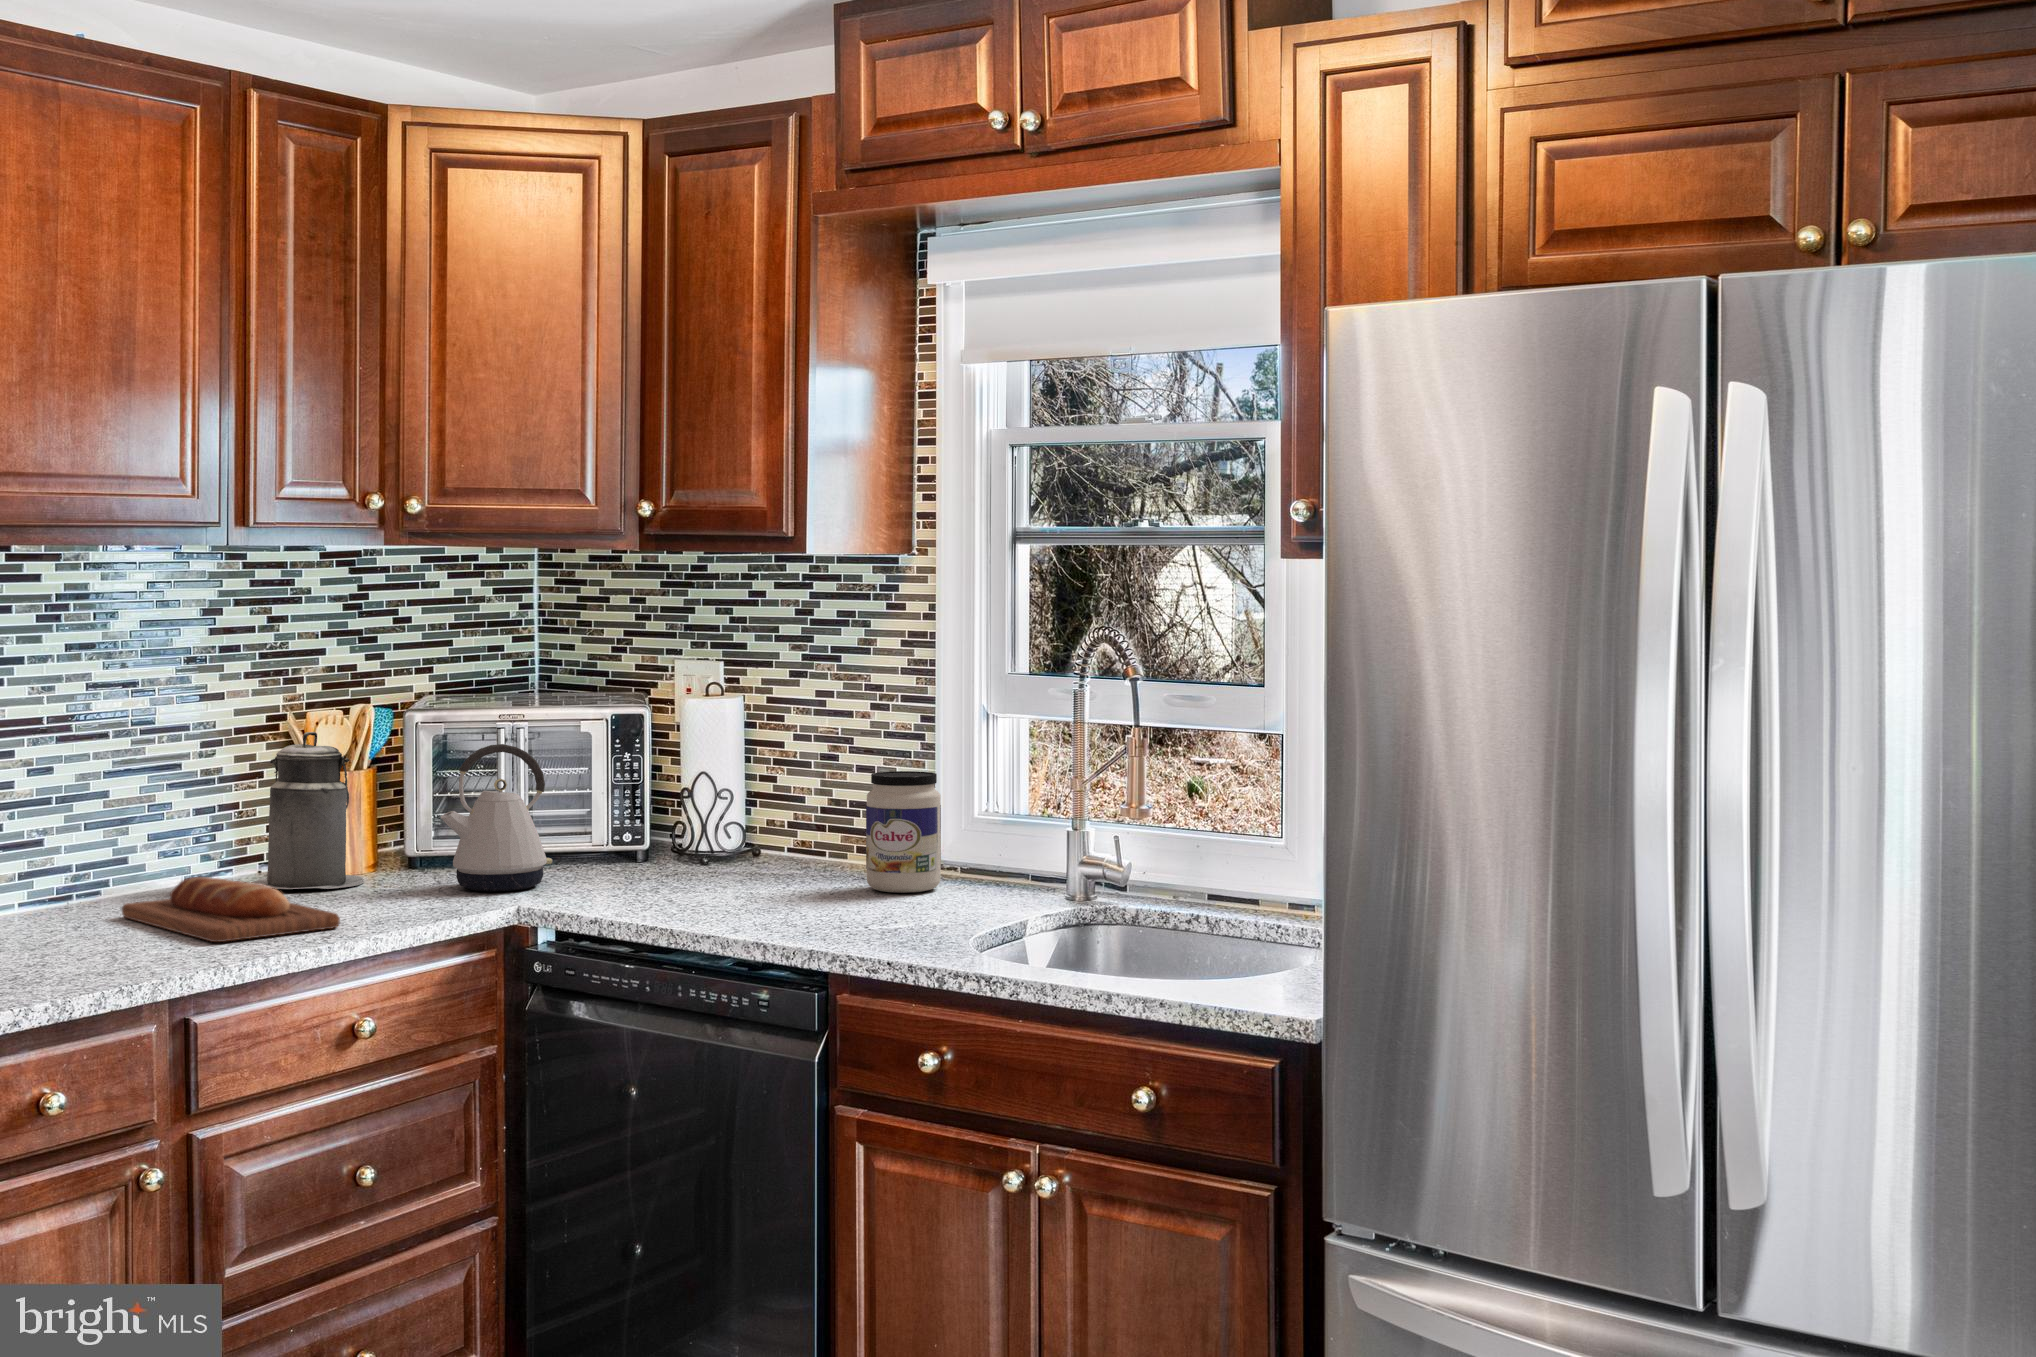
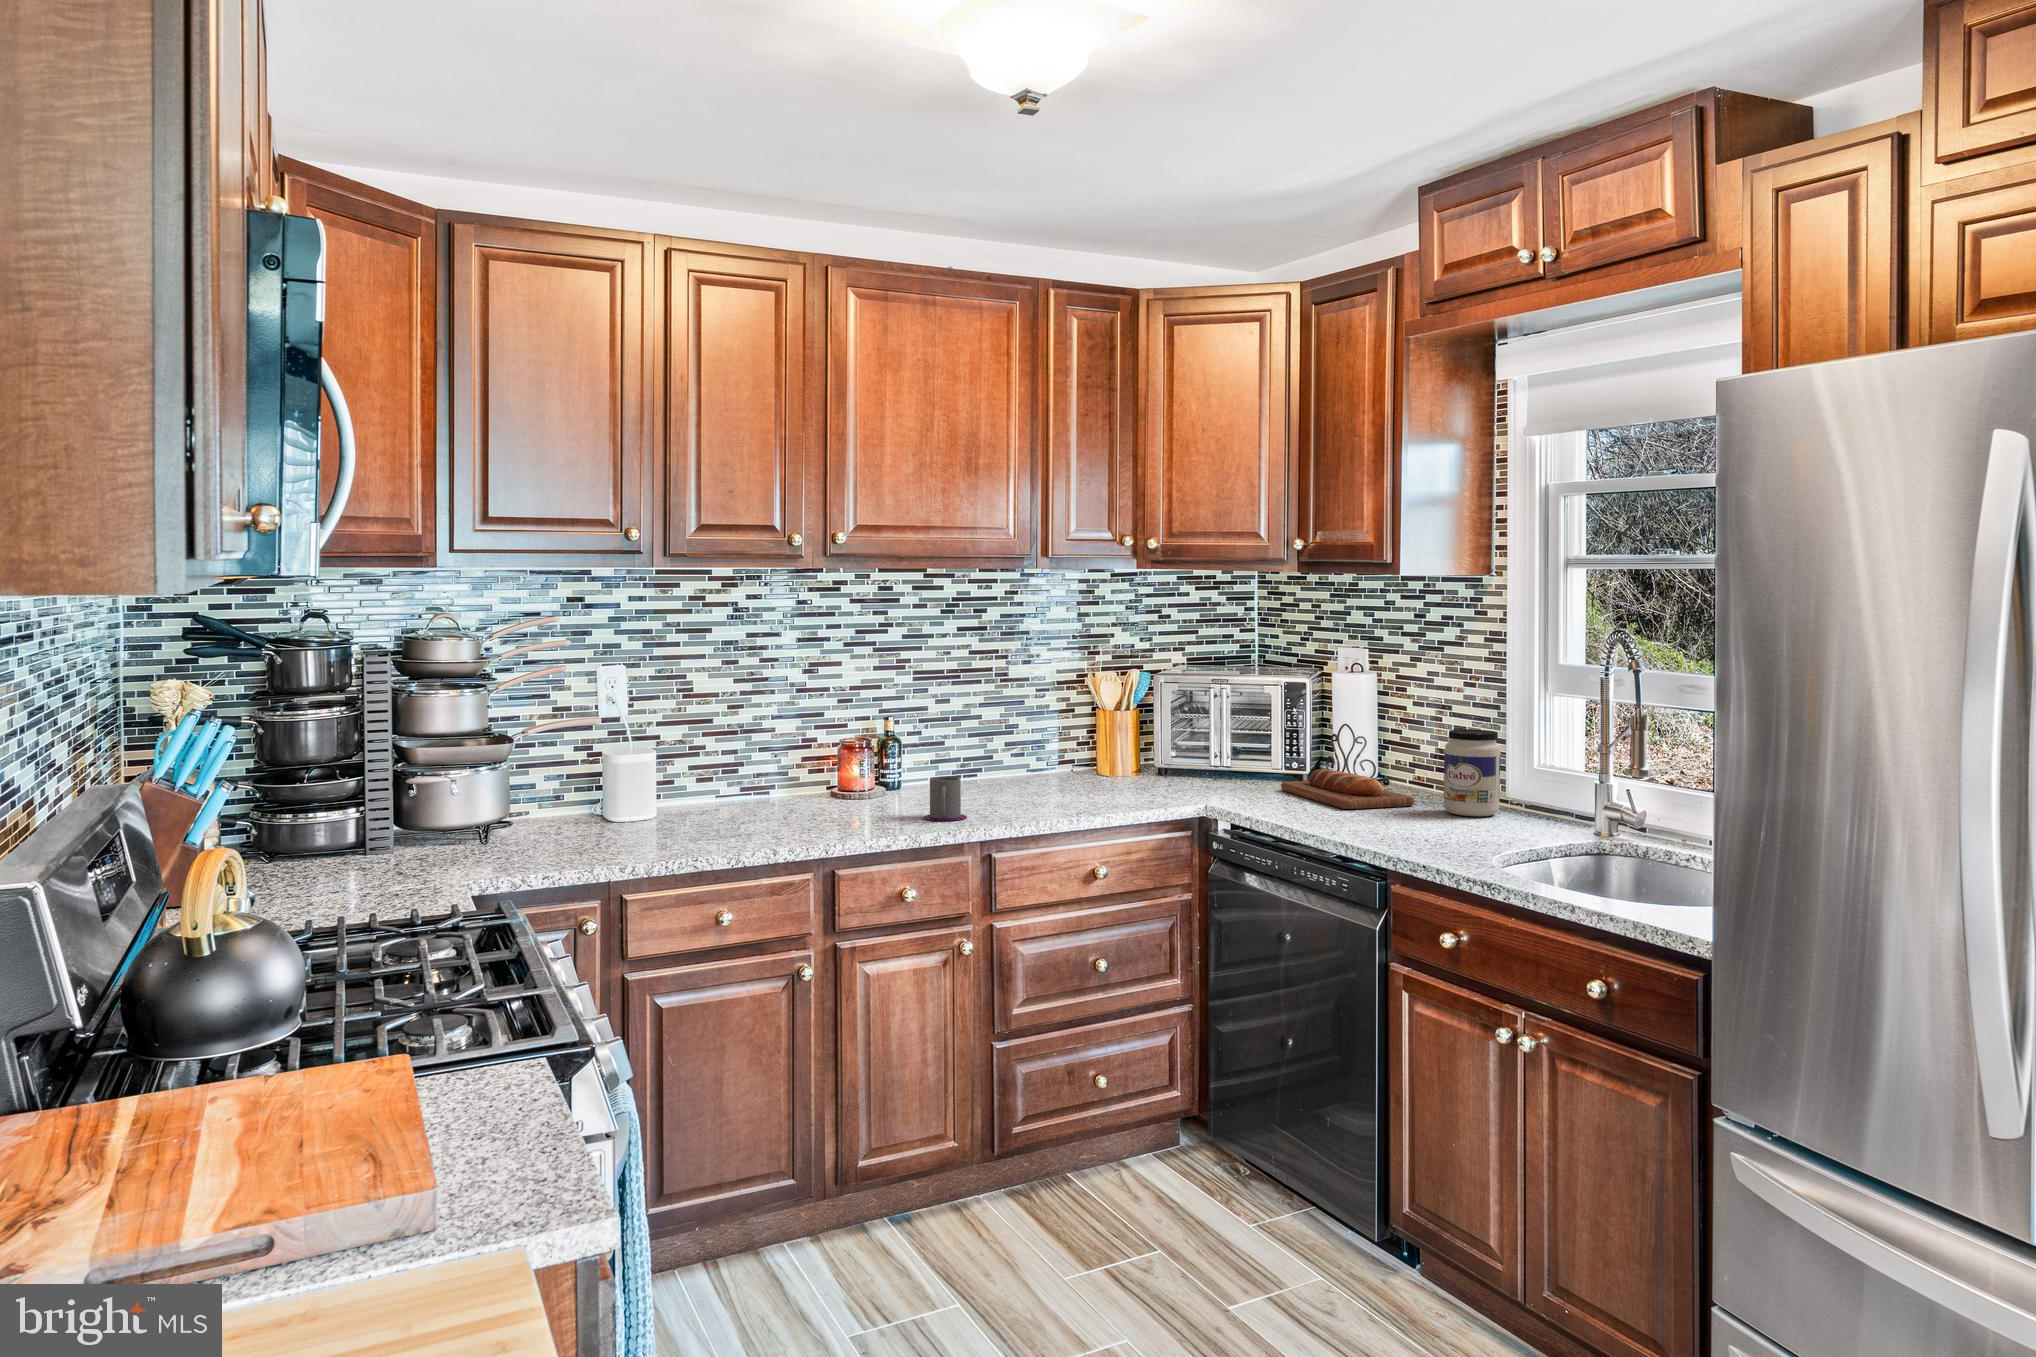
canister: present [251,732,364,889] -> none [1060,687,1126,785]
kettle: present [441,744,552,892] -> none [1166,699,1238,794]
bread loaf: present [122,877,340,942] -> present [1281,769,1414,809]
mug: none [55,888,137,964] -> present [923,776,967,821]

